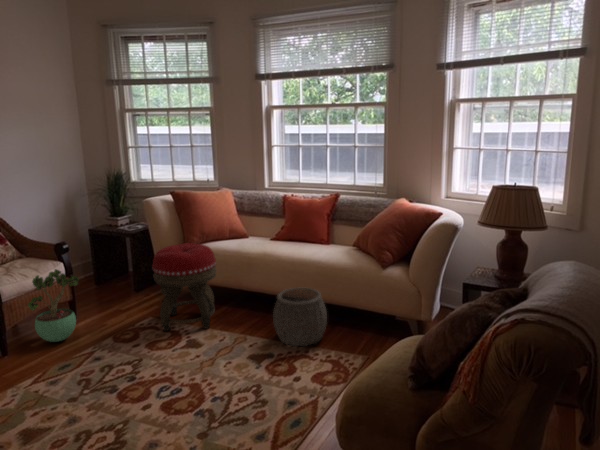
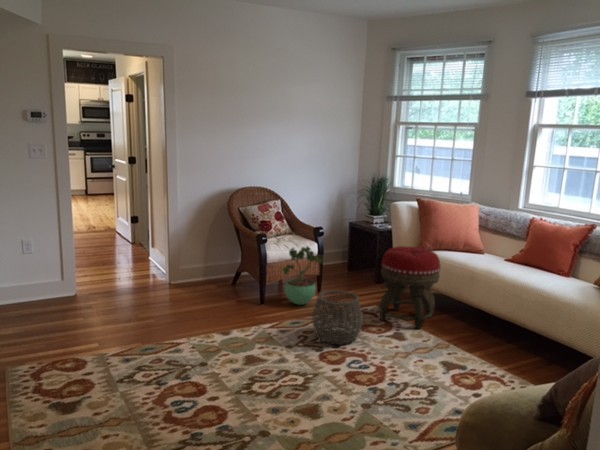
woven basket: present [273,288,327,346] -> present [313,290,363,344]

